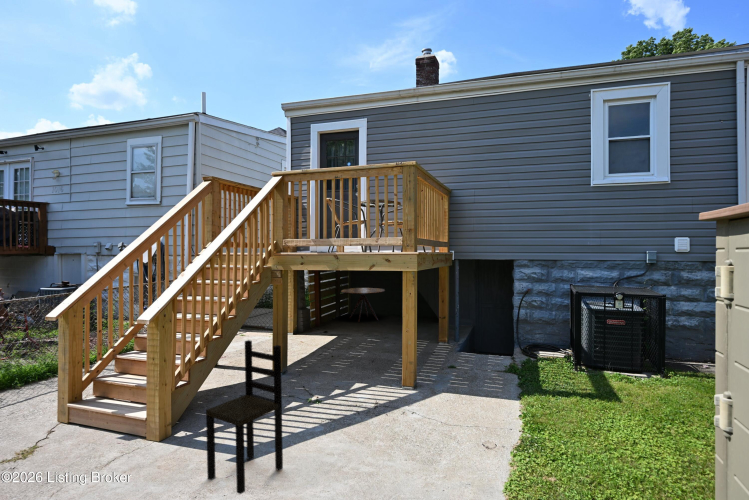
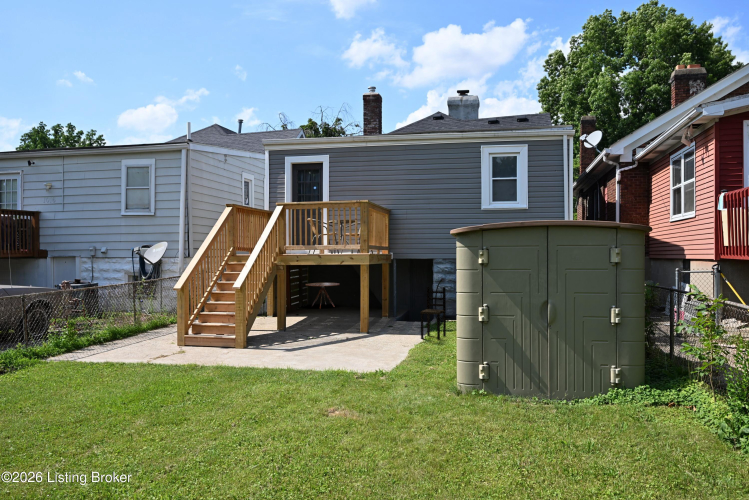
chair: present [206,340,283,494] -> present [421,287,446,340]

